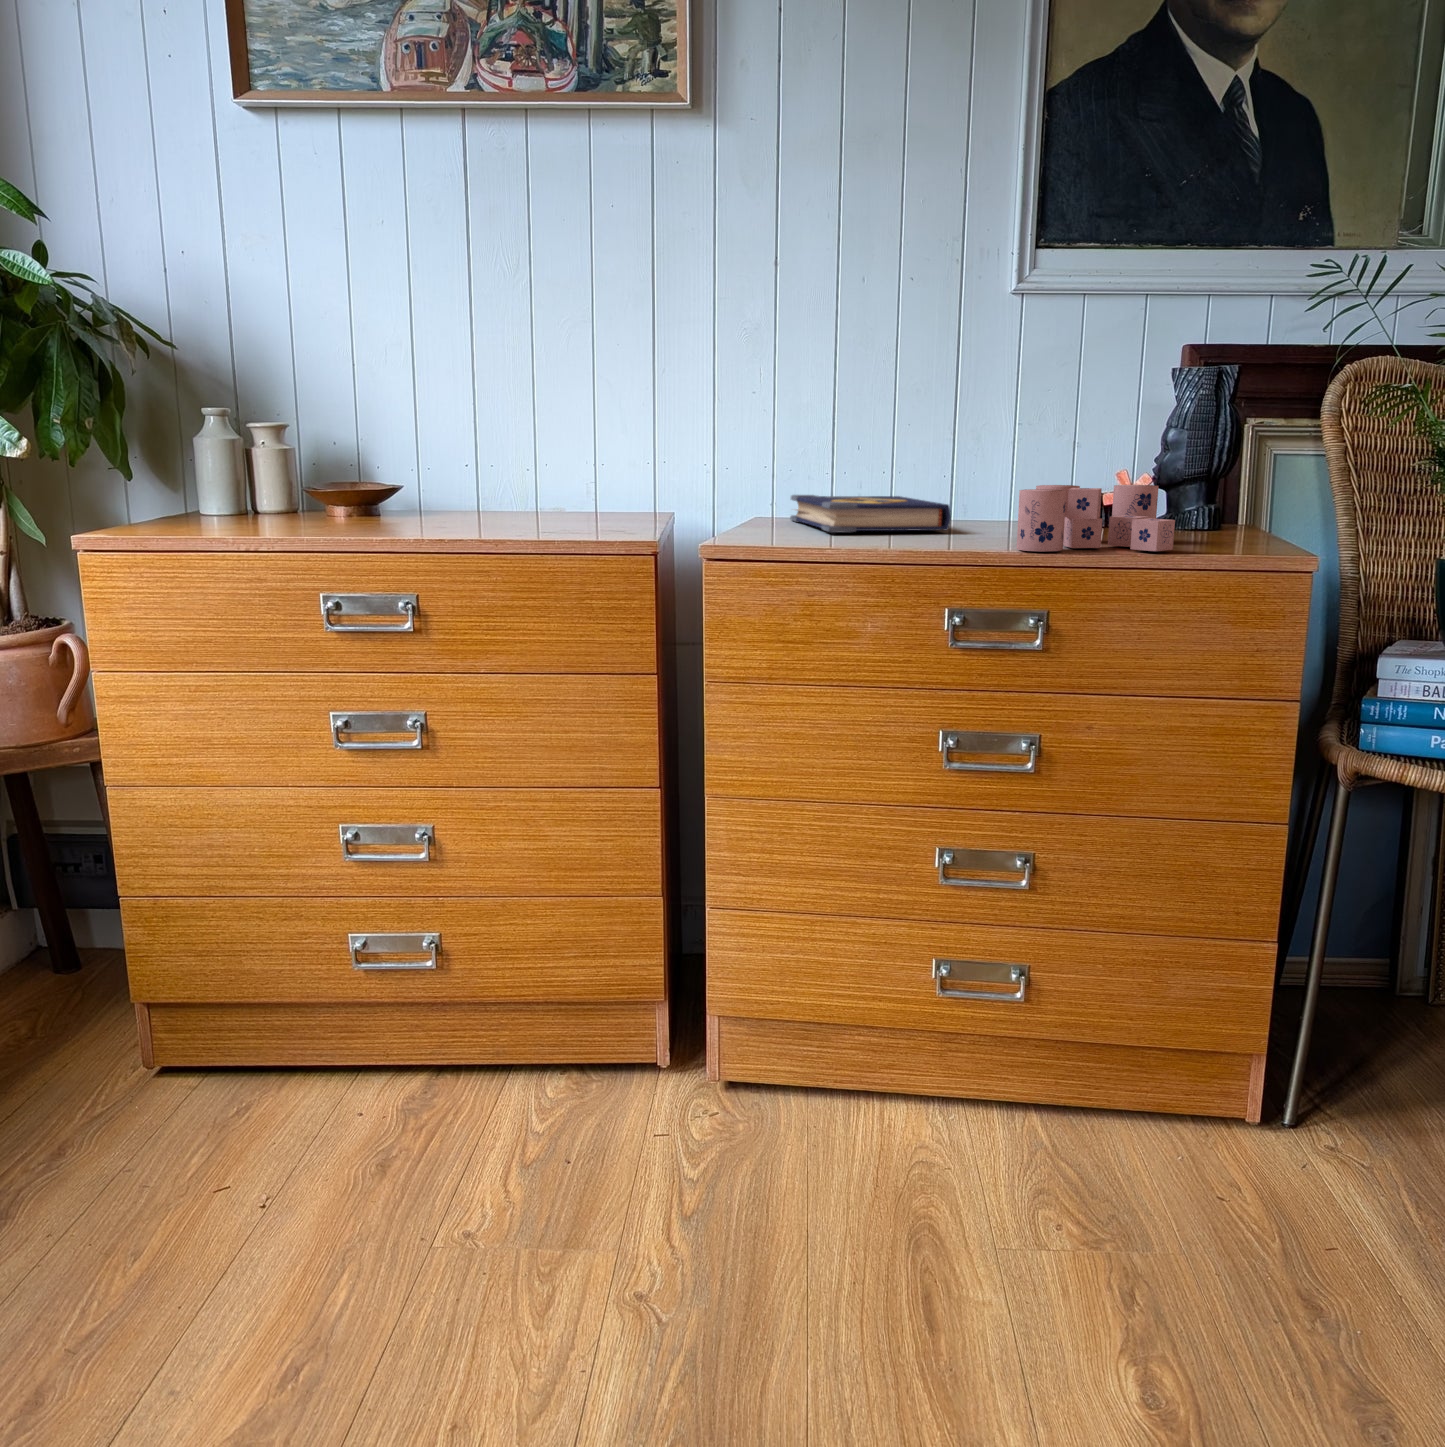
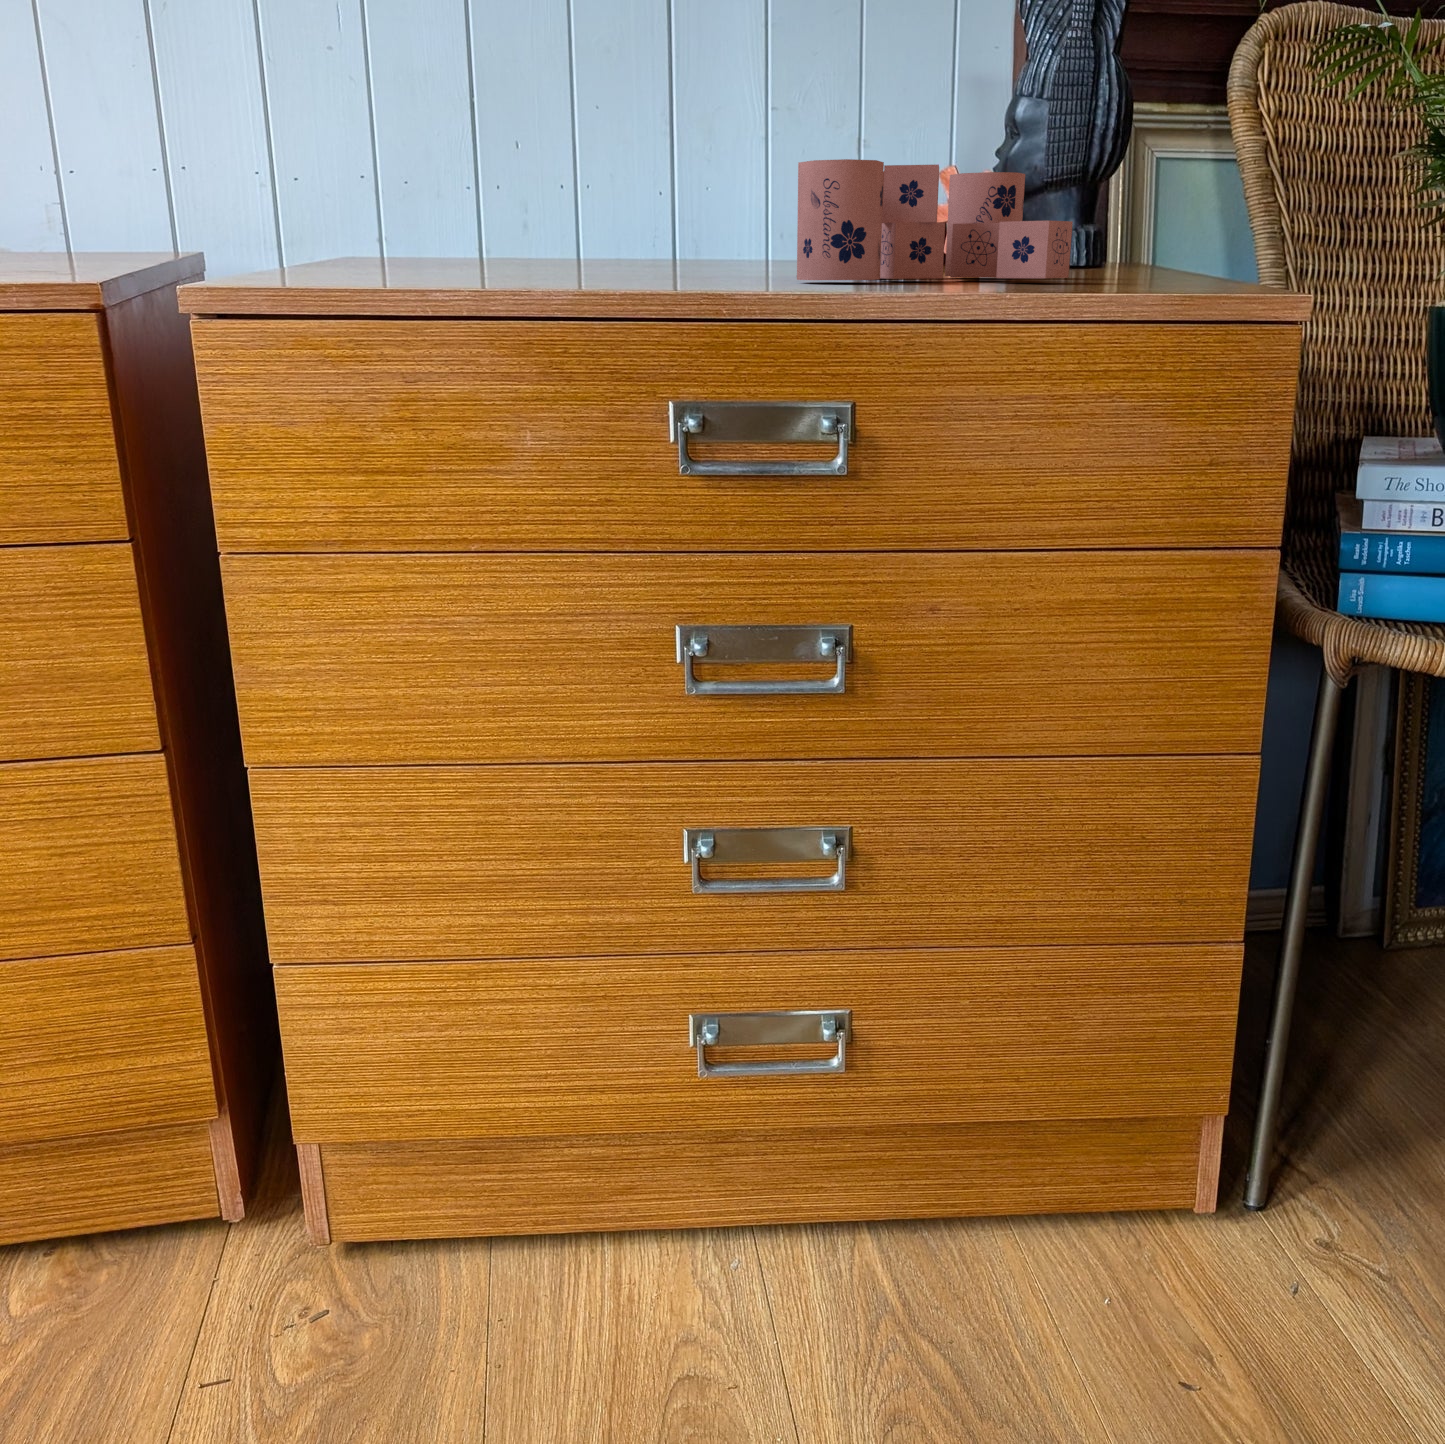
book: present [790,495,951,533] -> none [393,214,670,270]

